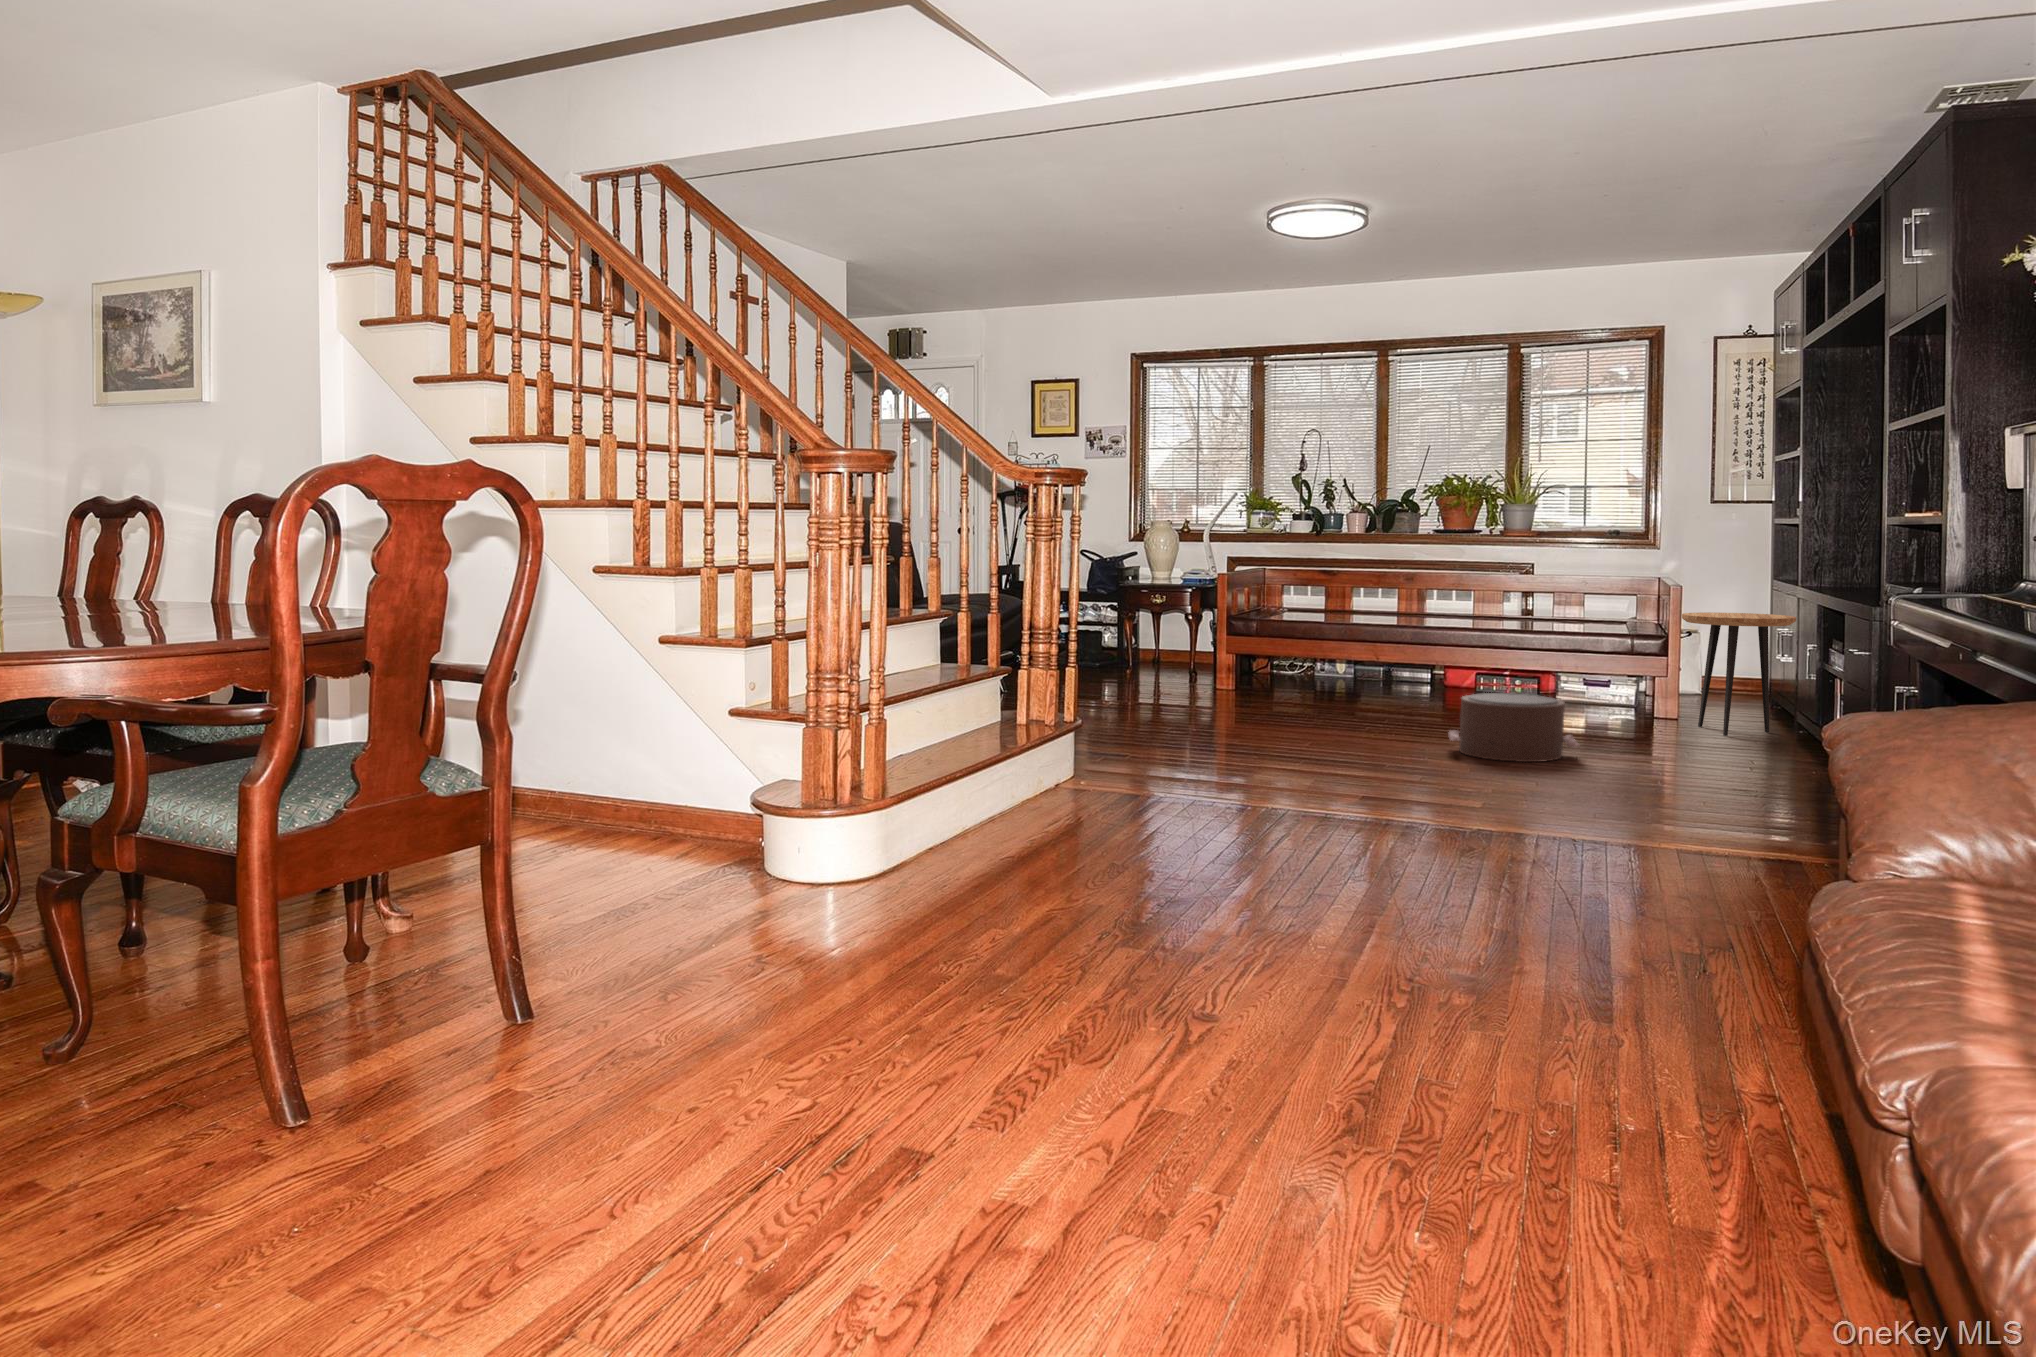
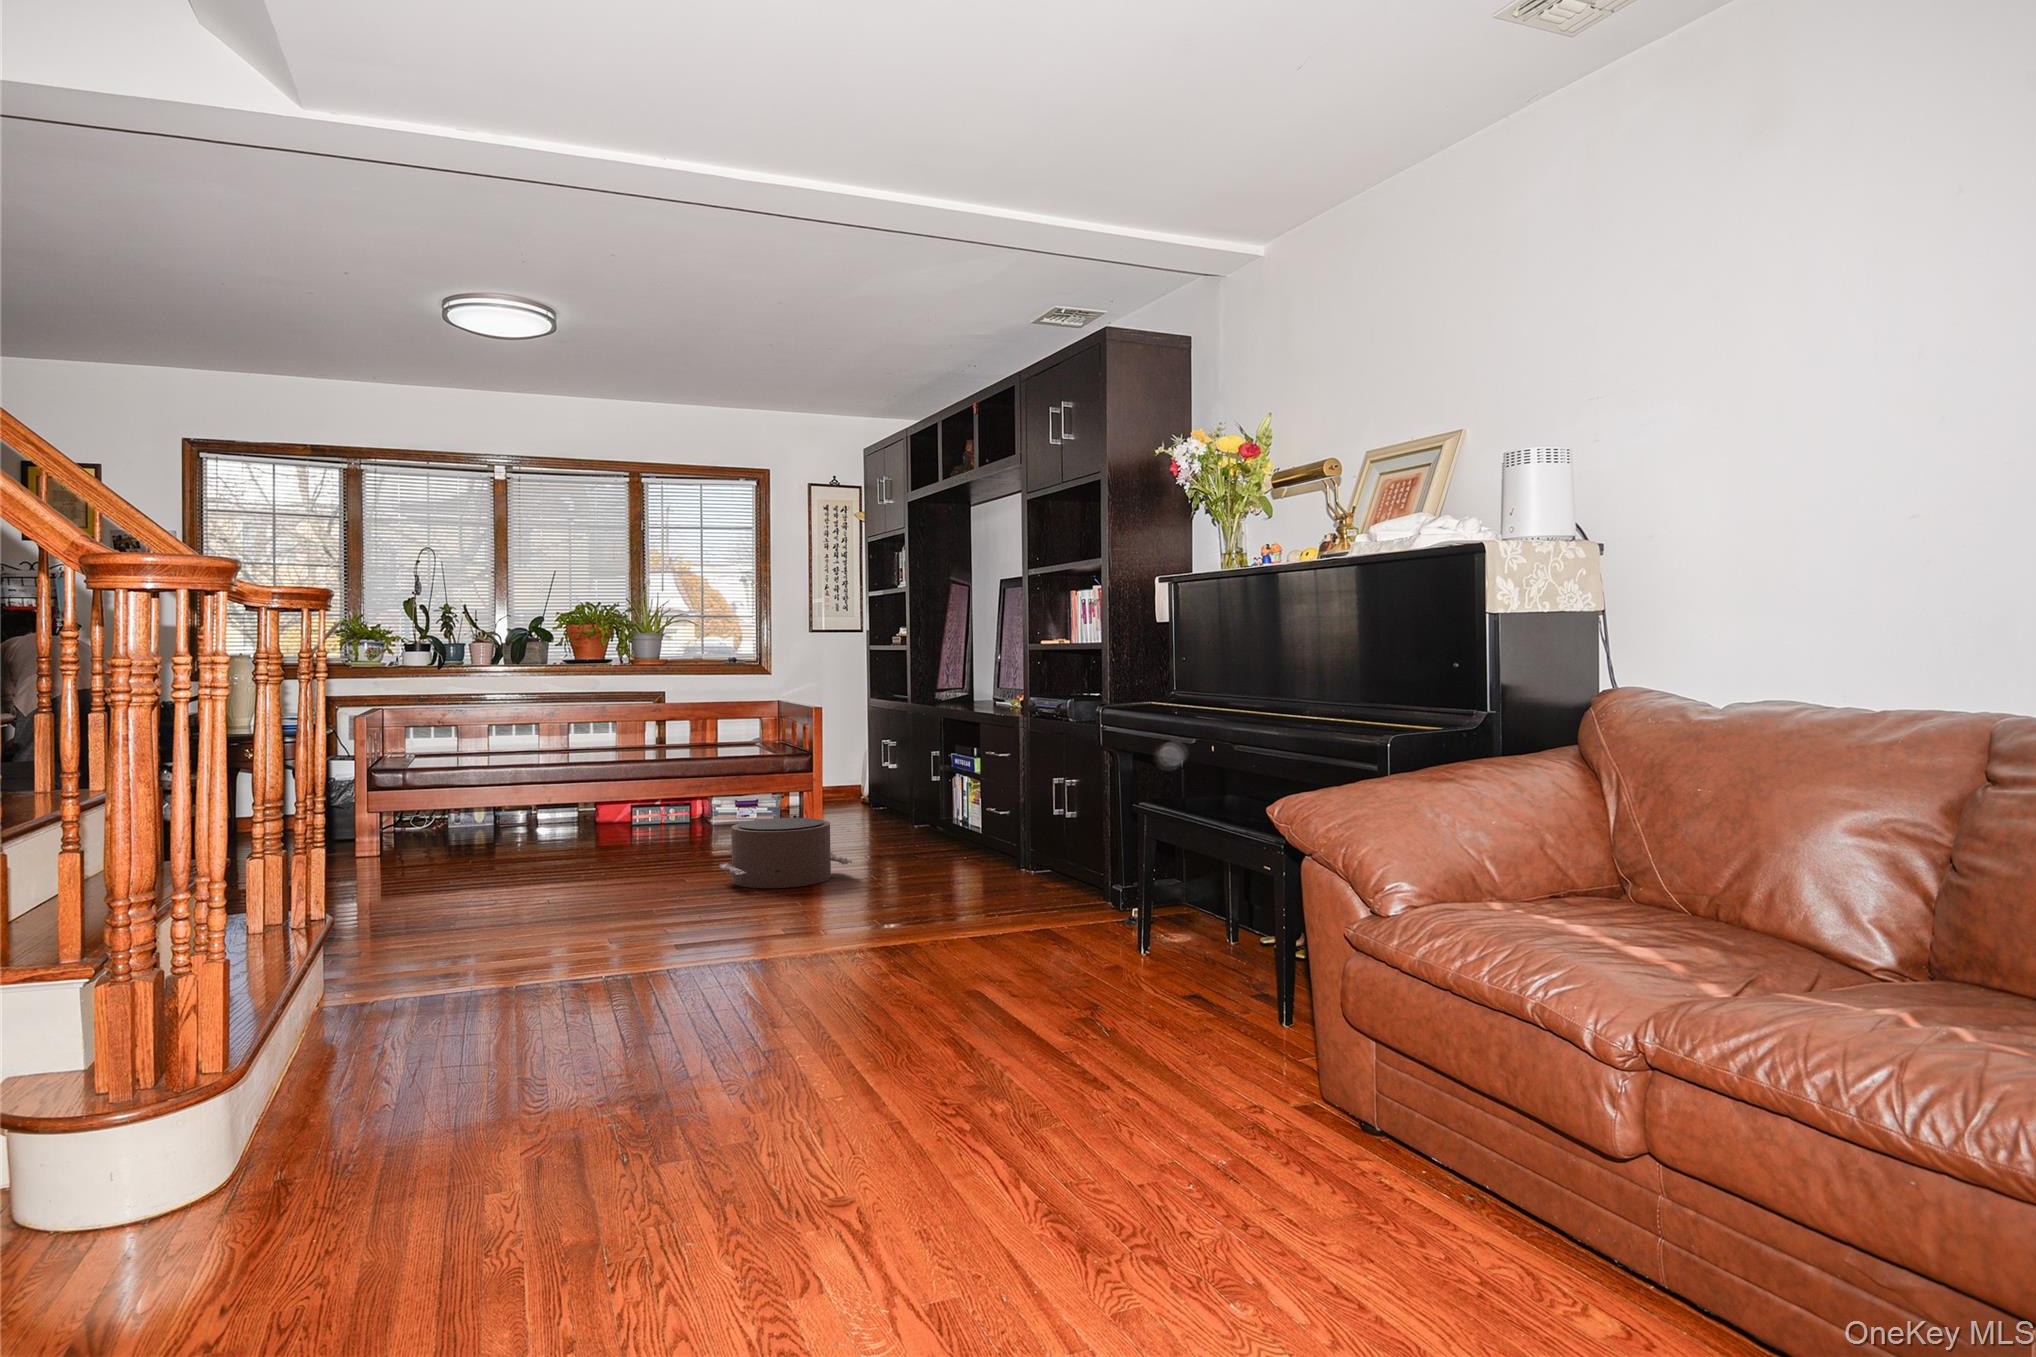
side table: present [1682,612,1796,736] -> none [860,726,948,835]

